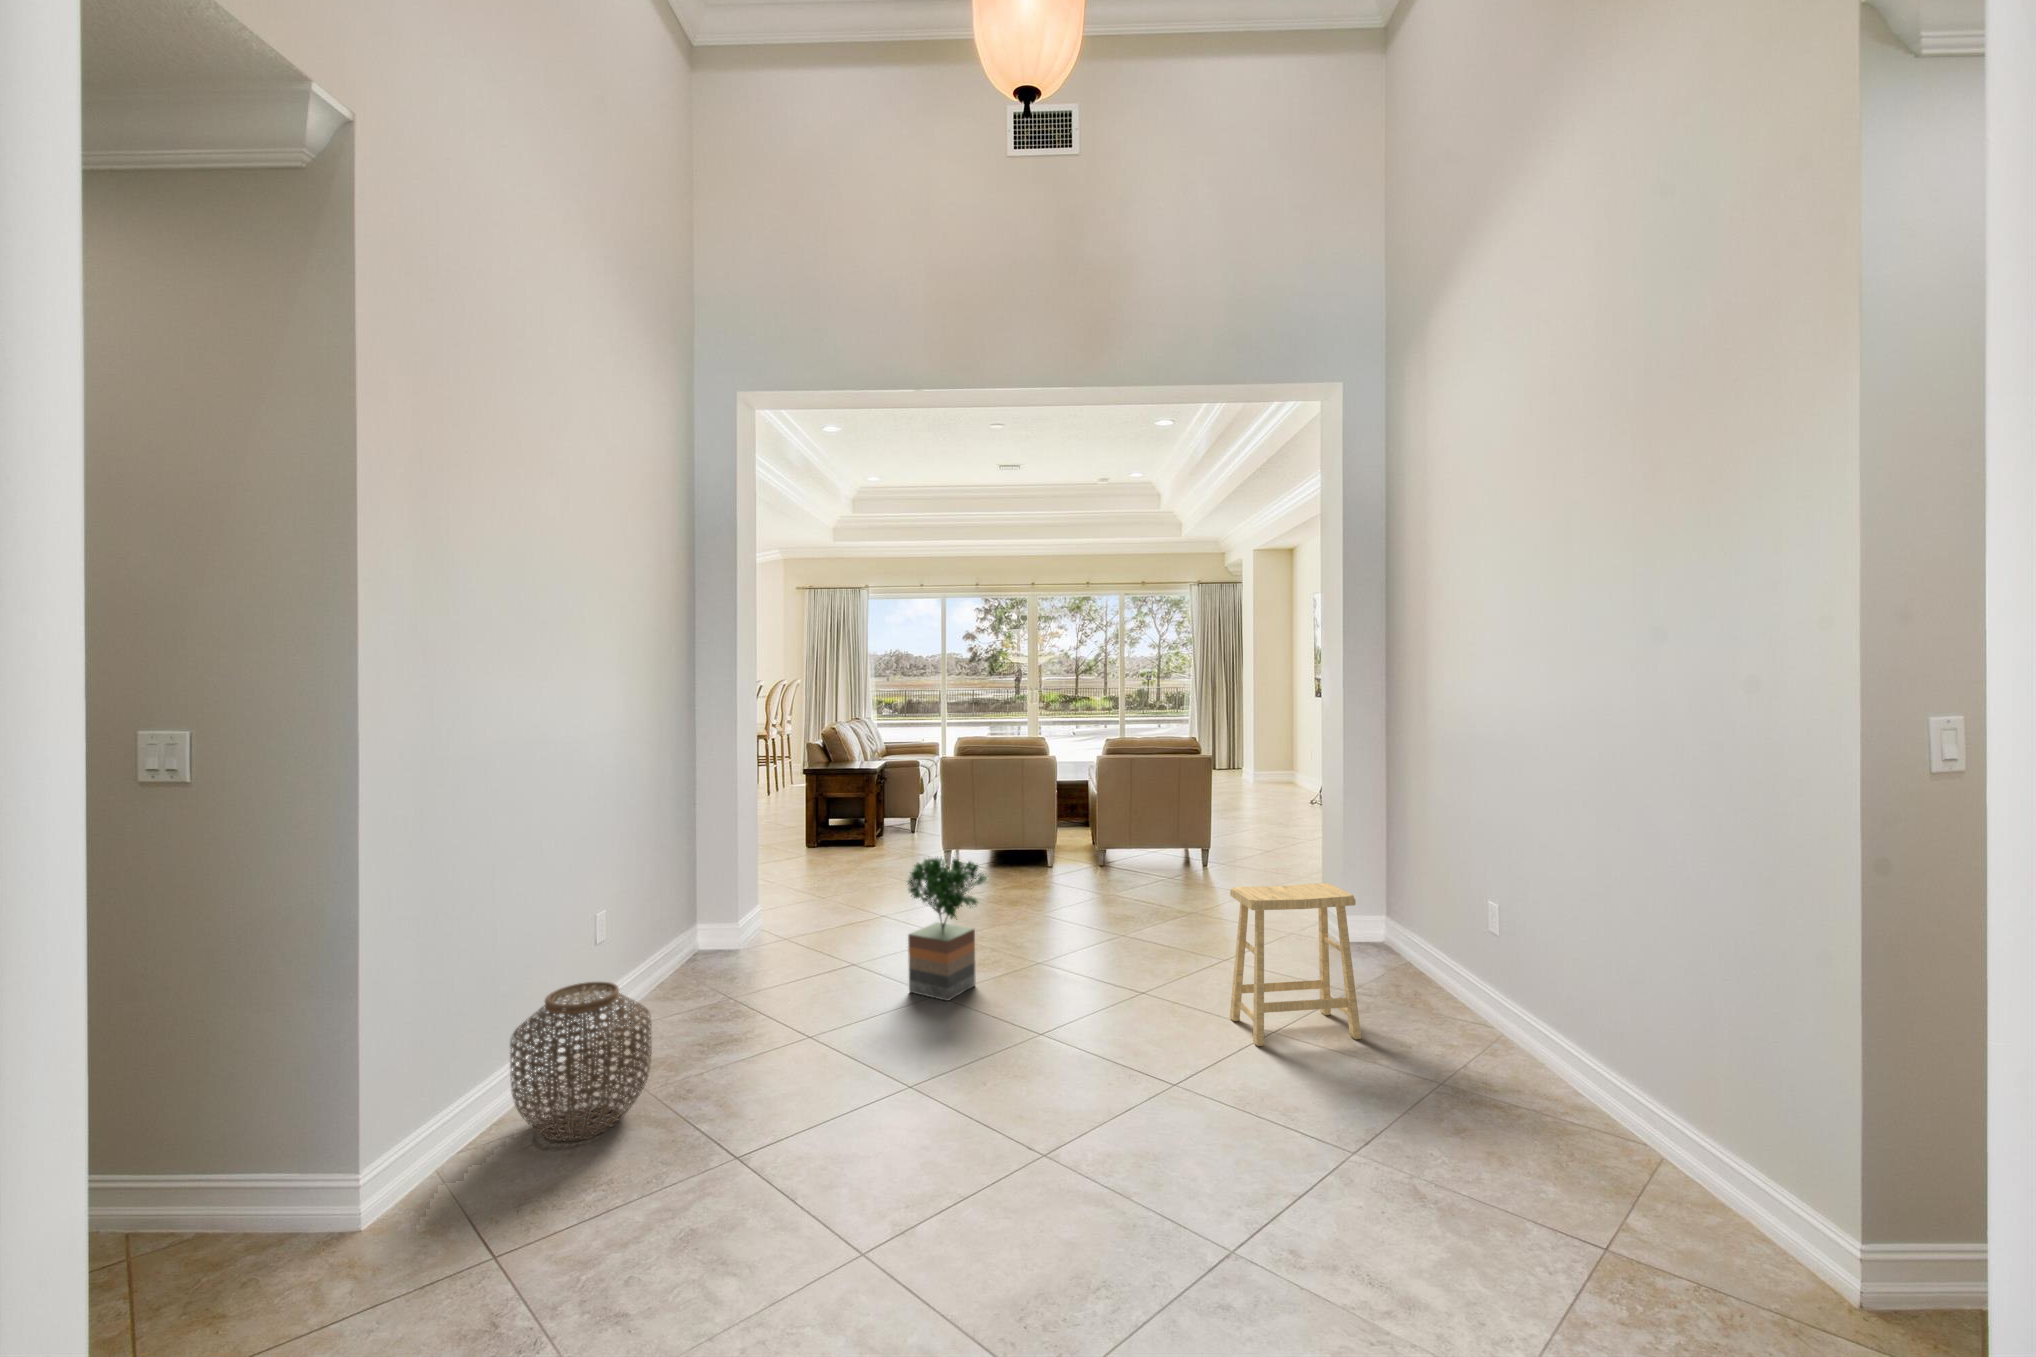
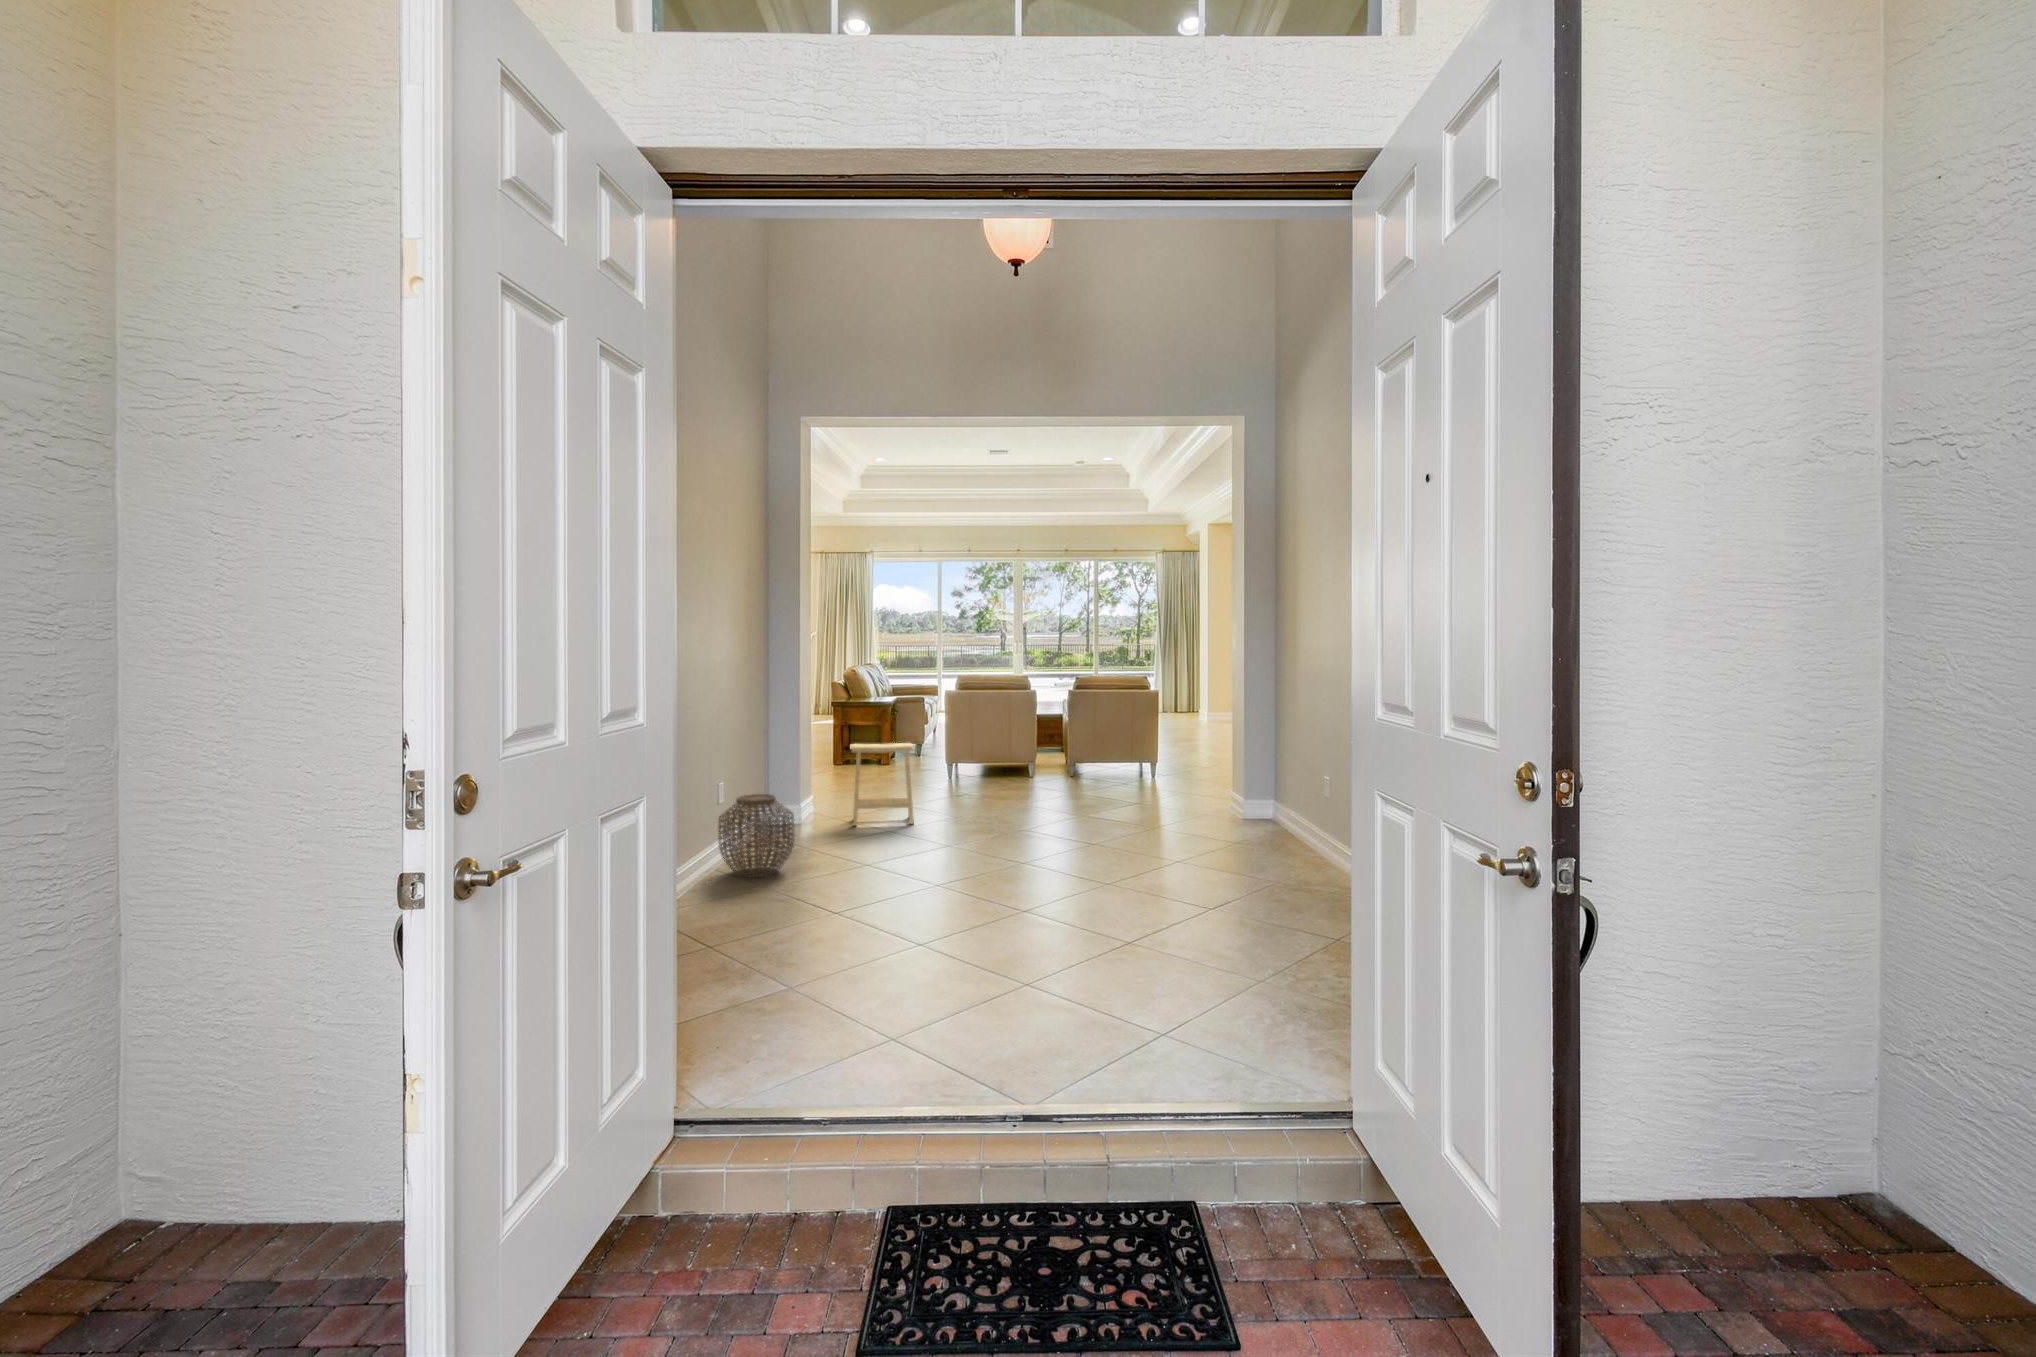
potted tree: present [907,858,987,1001] -> none [932,742,990,835]
footstool: present [1230,883,1361,1046] -> present [852,743,914,826]

